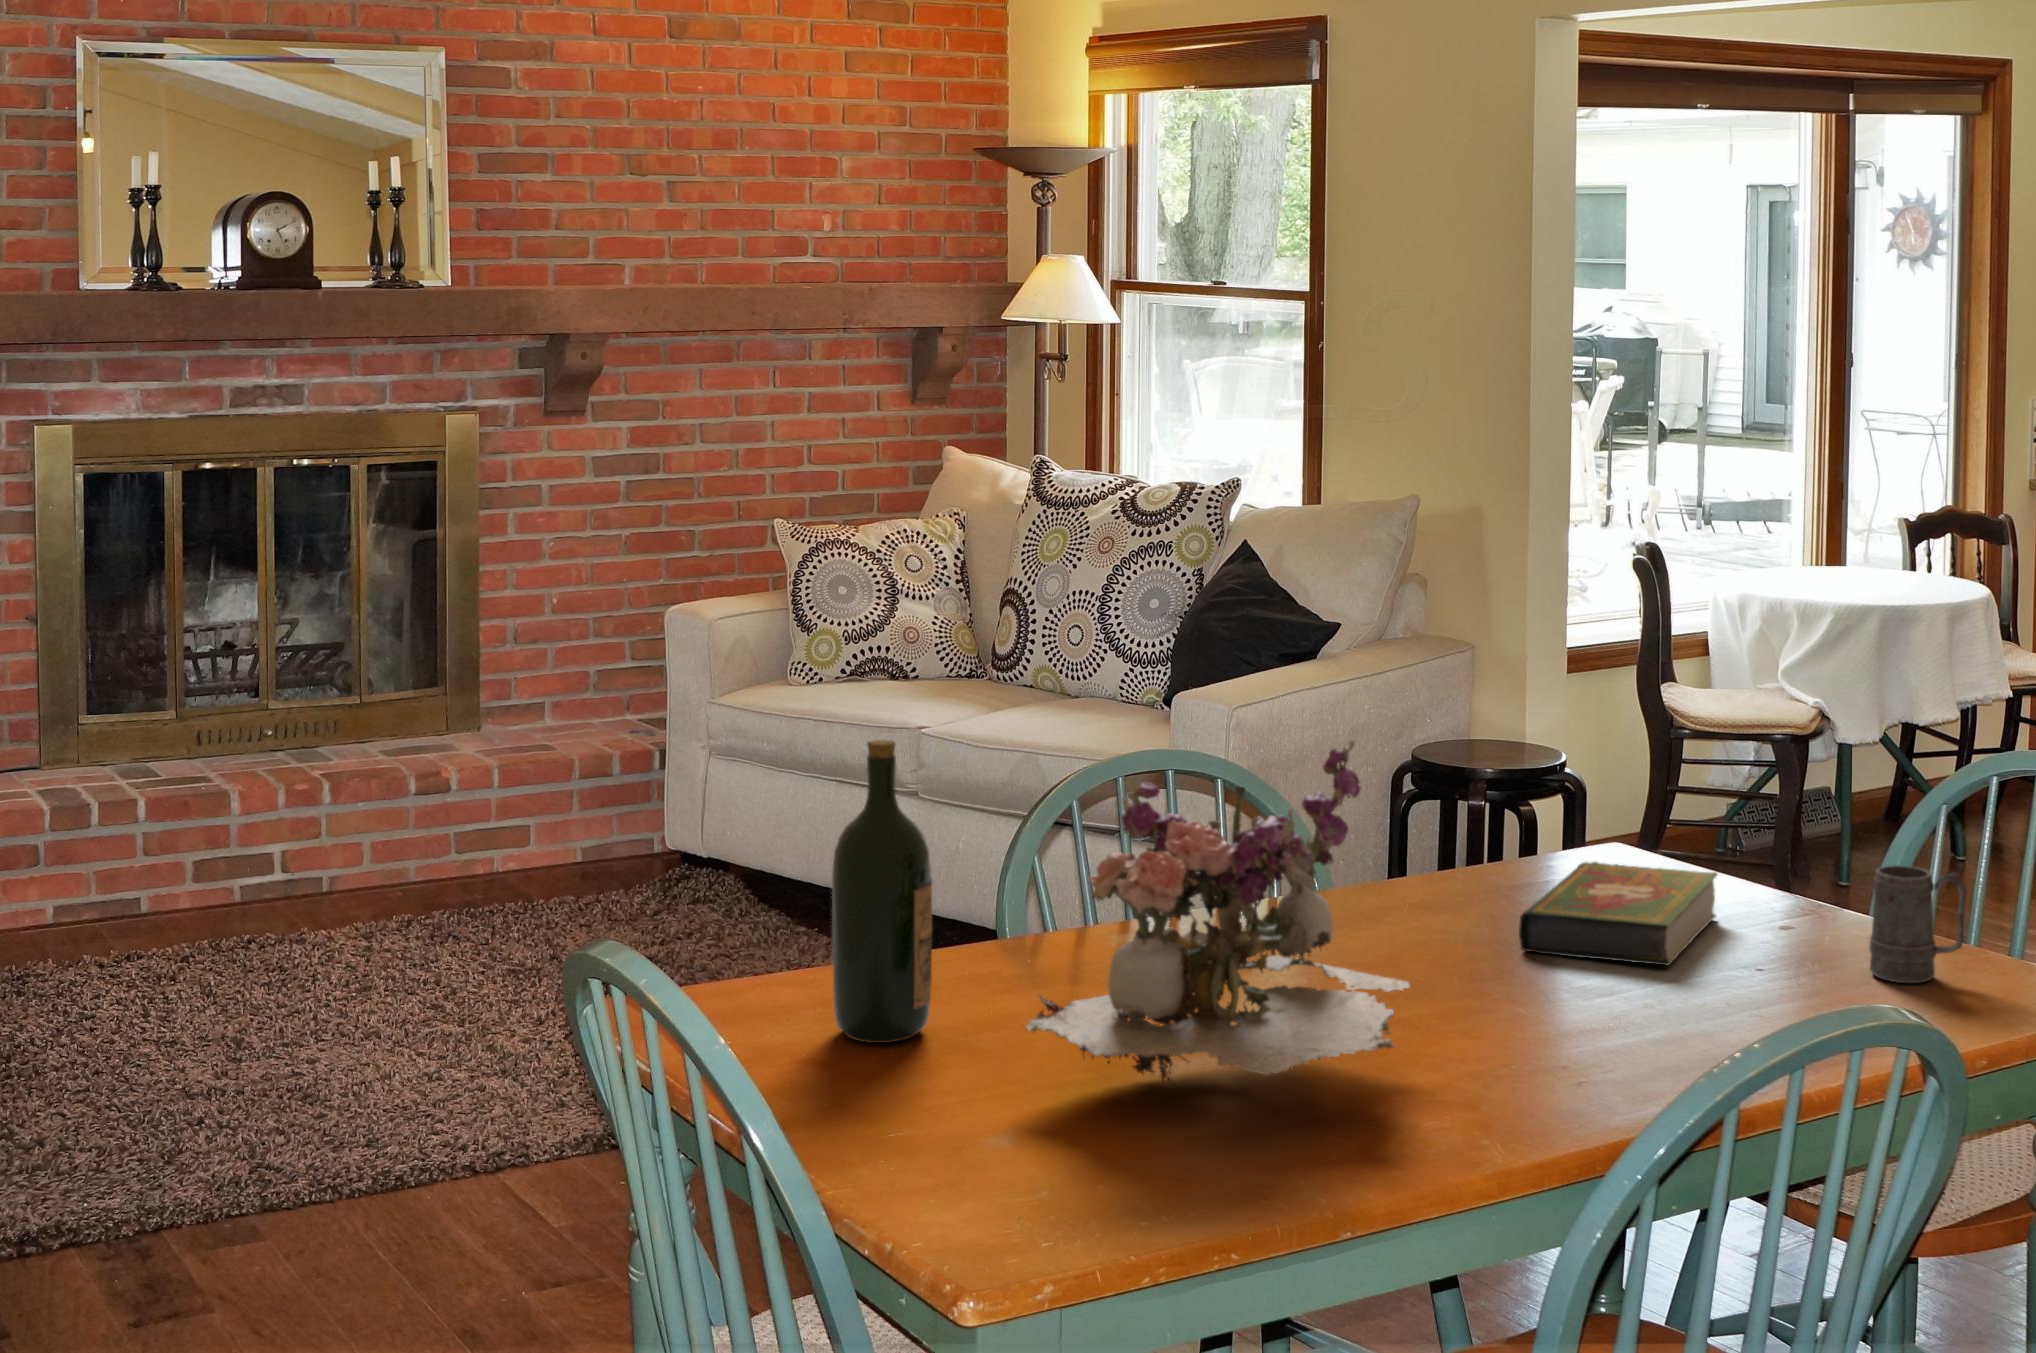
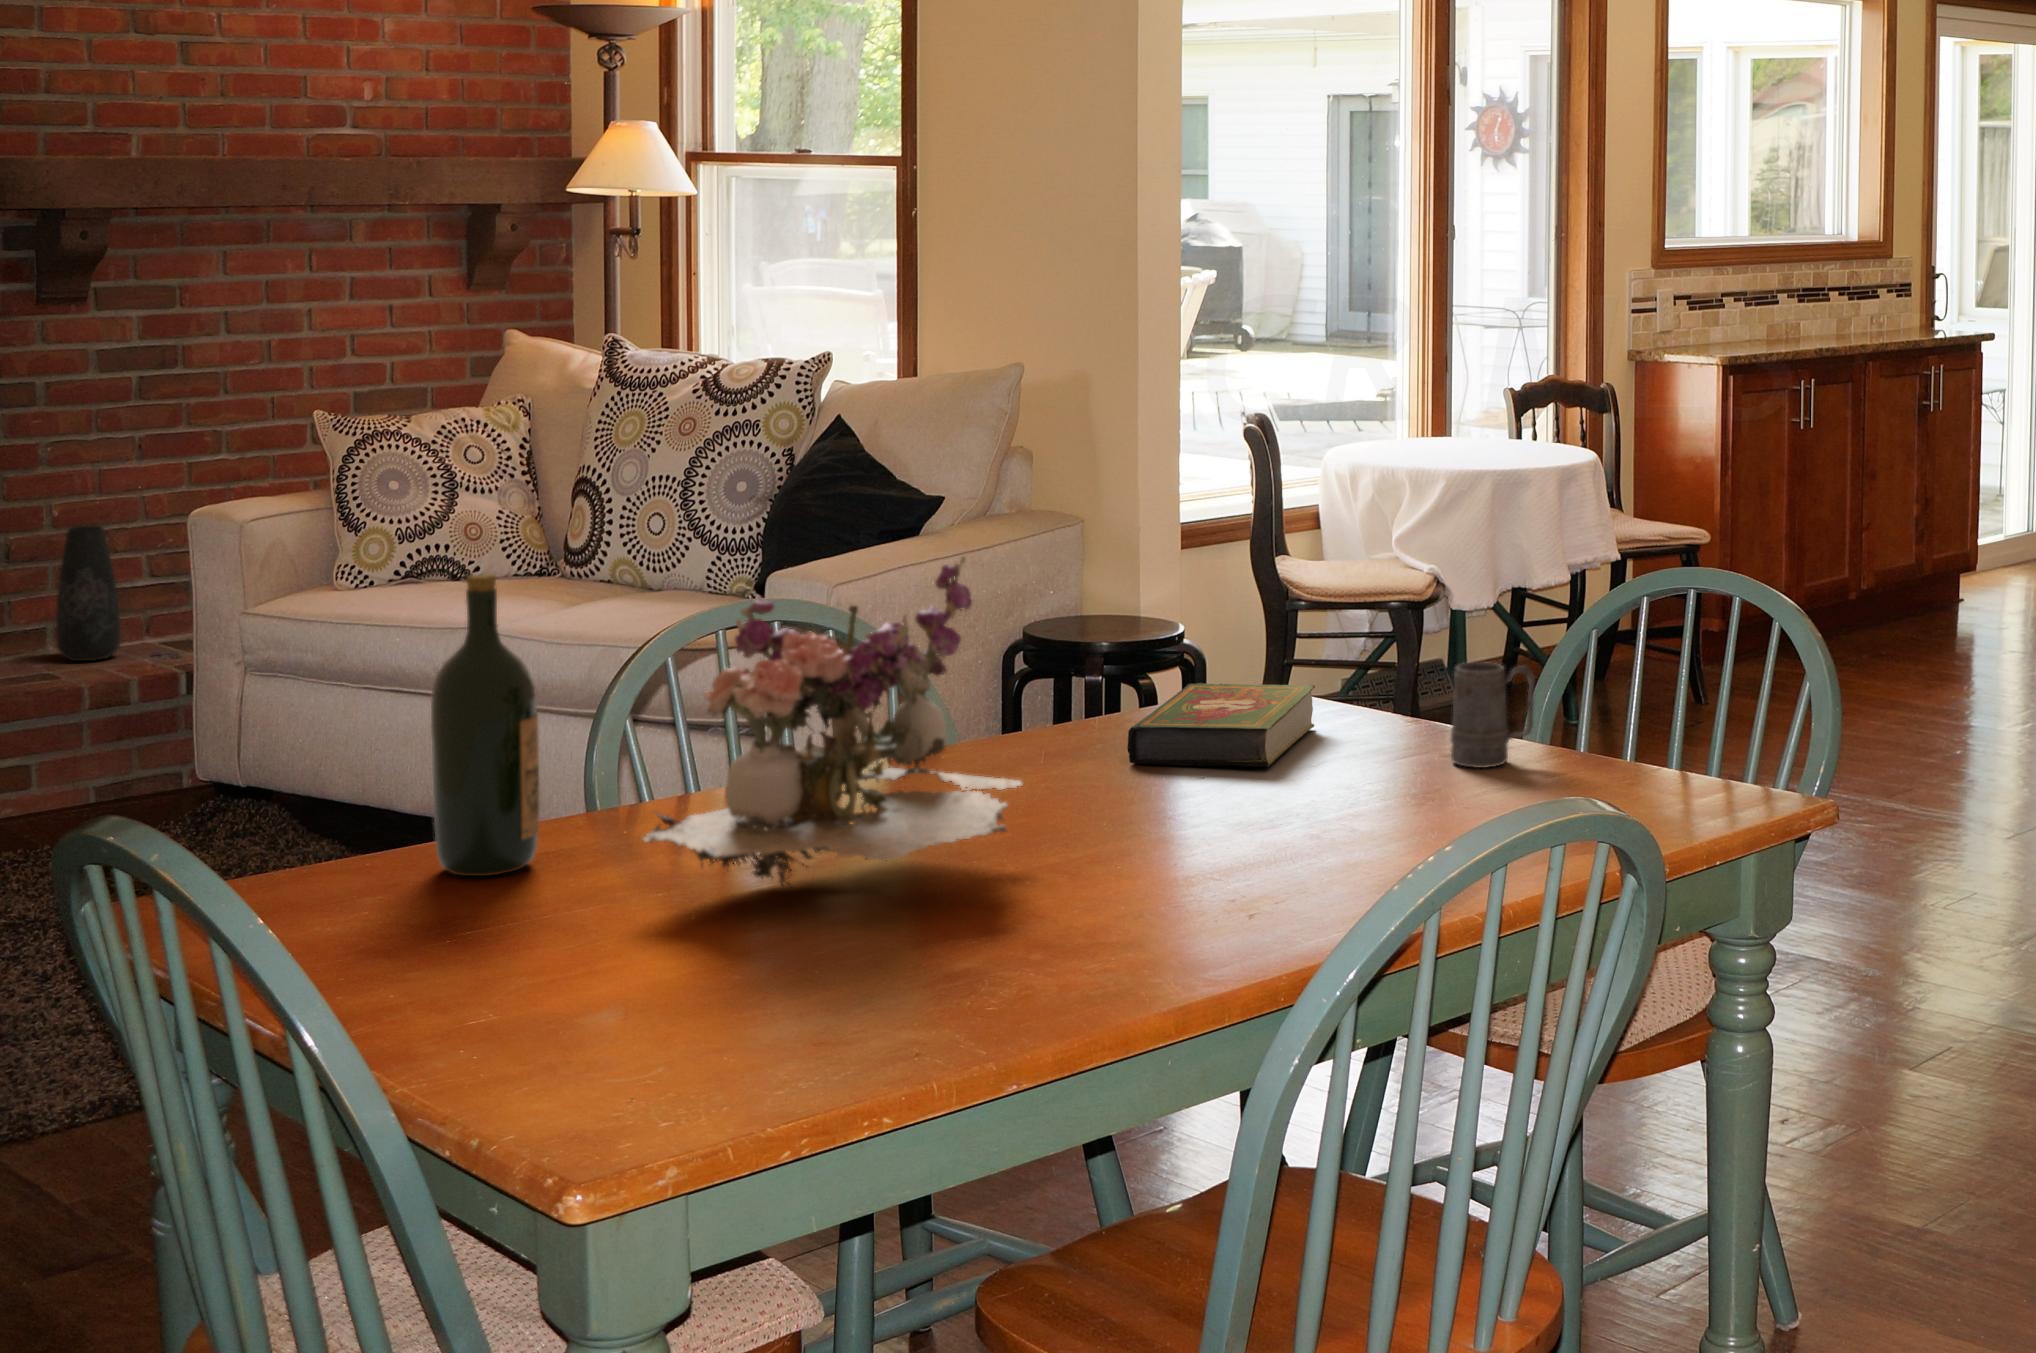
vase: none [570,614,621,734] -> present [56,526,121,661]

